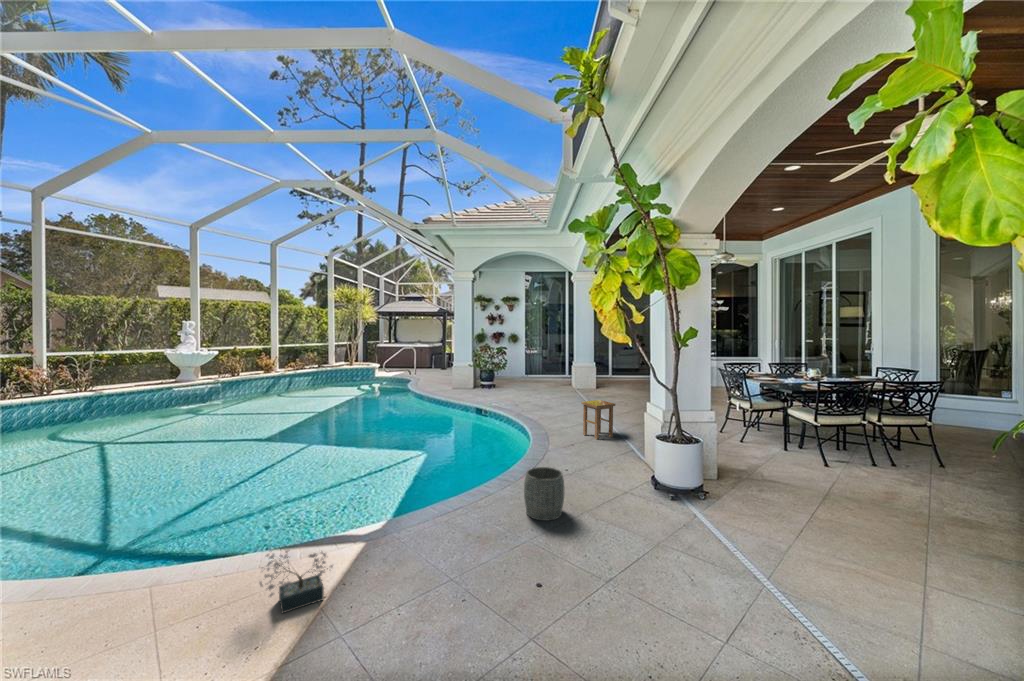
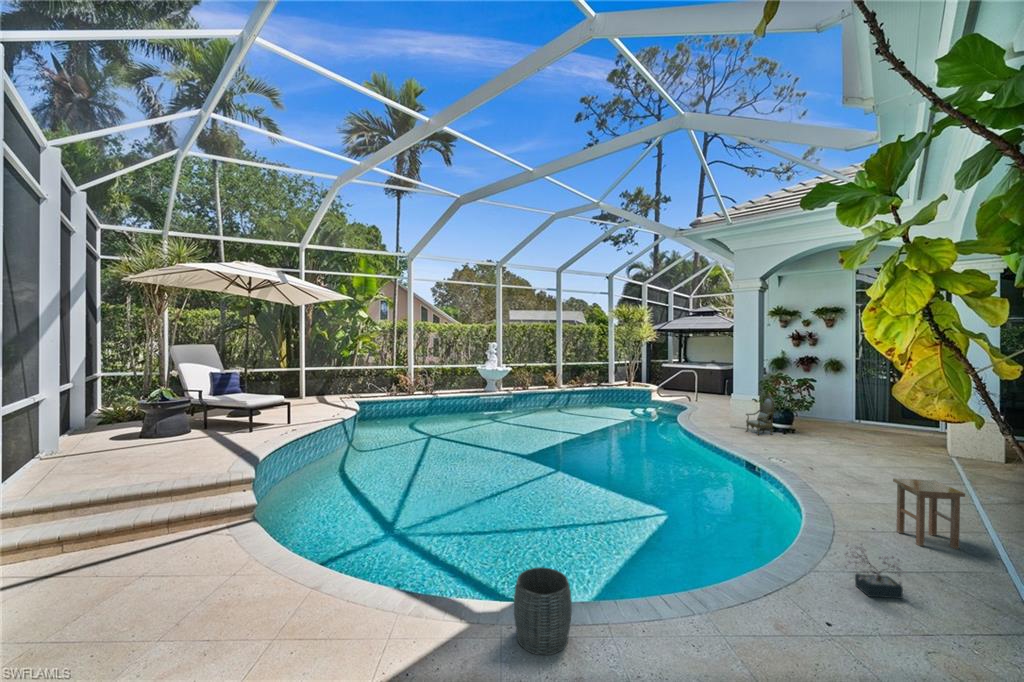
armchair: none [465,349,485,394] -> present [746,394,774,436]
woven basket: present [524,467,564,521] -> present [514,567,572,655]
decorative plant: present [260,550,333,614] -> present [844,545,907,598]

